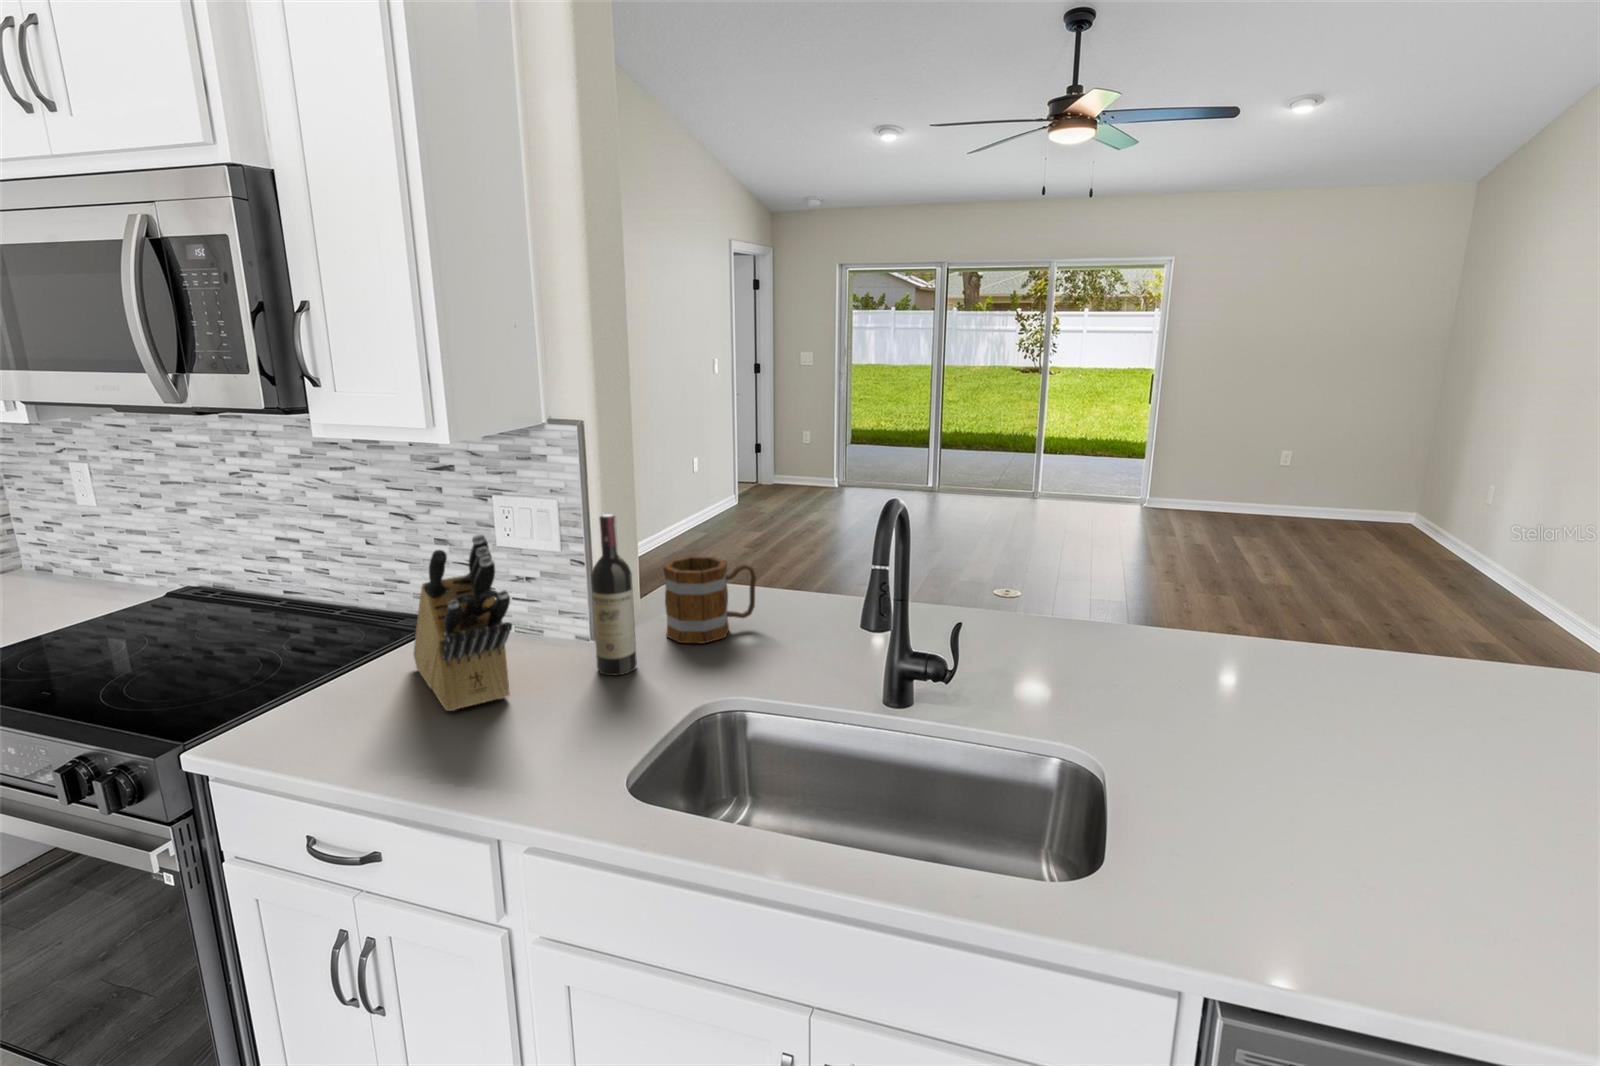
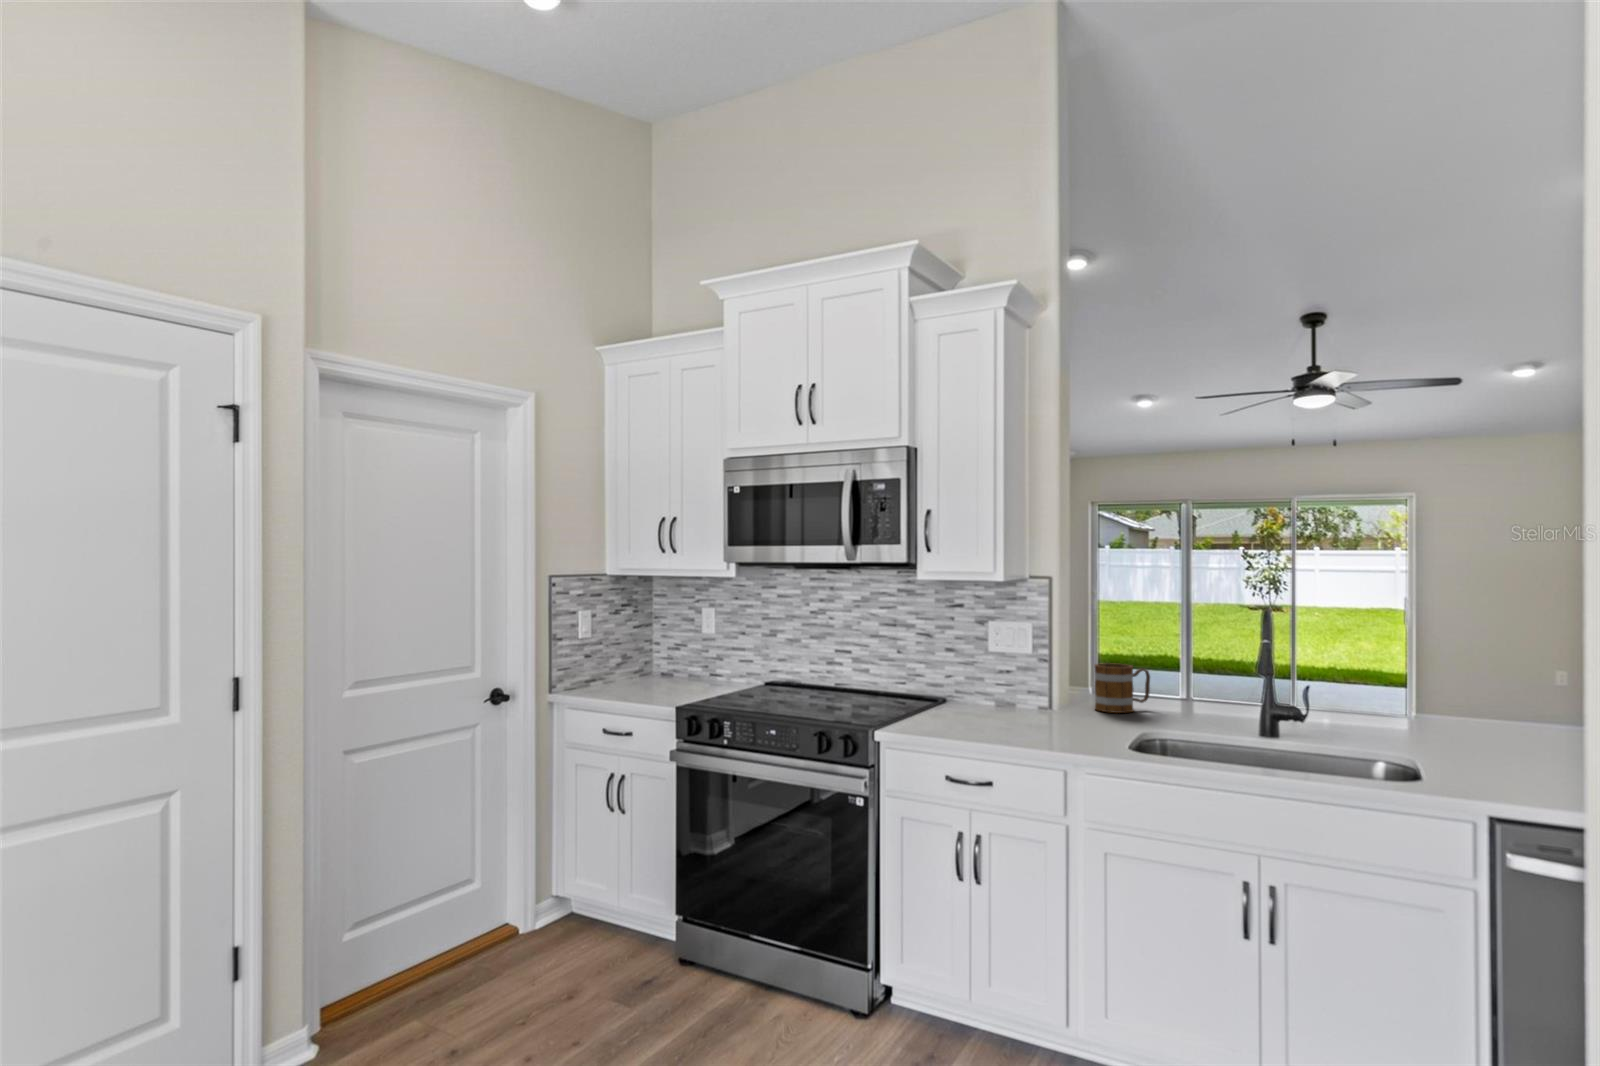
wine bottle: present [591,514,637,676] -> none [1065,626,1089,721]
knife block: present [414,534,512,711] -> none [955,627,1041,726]

